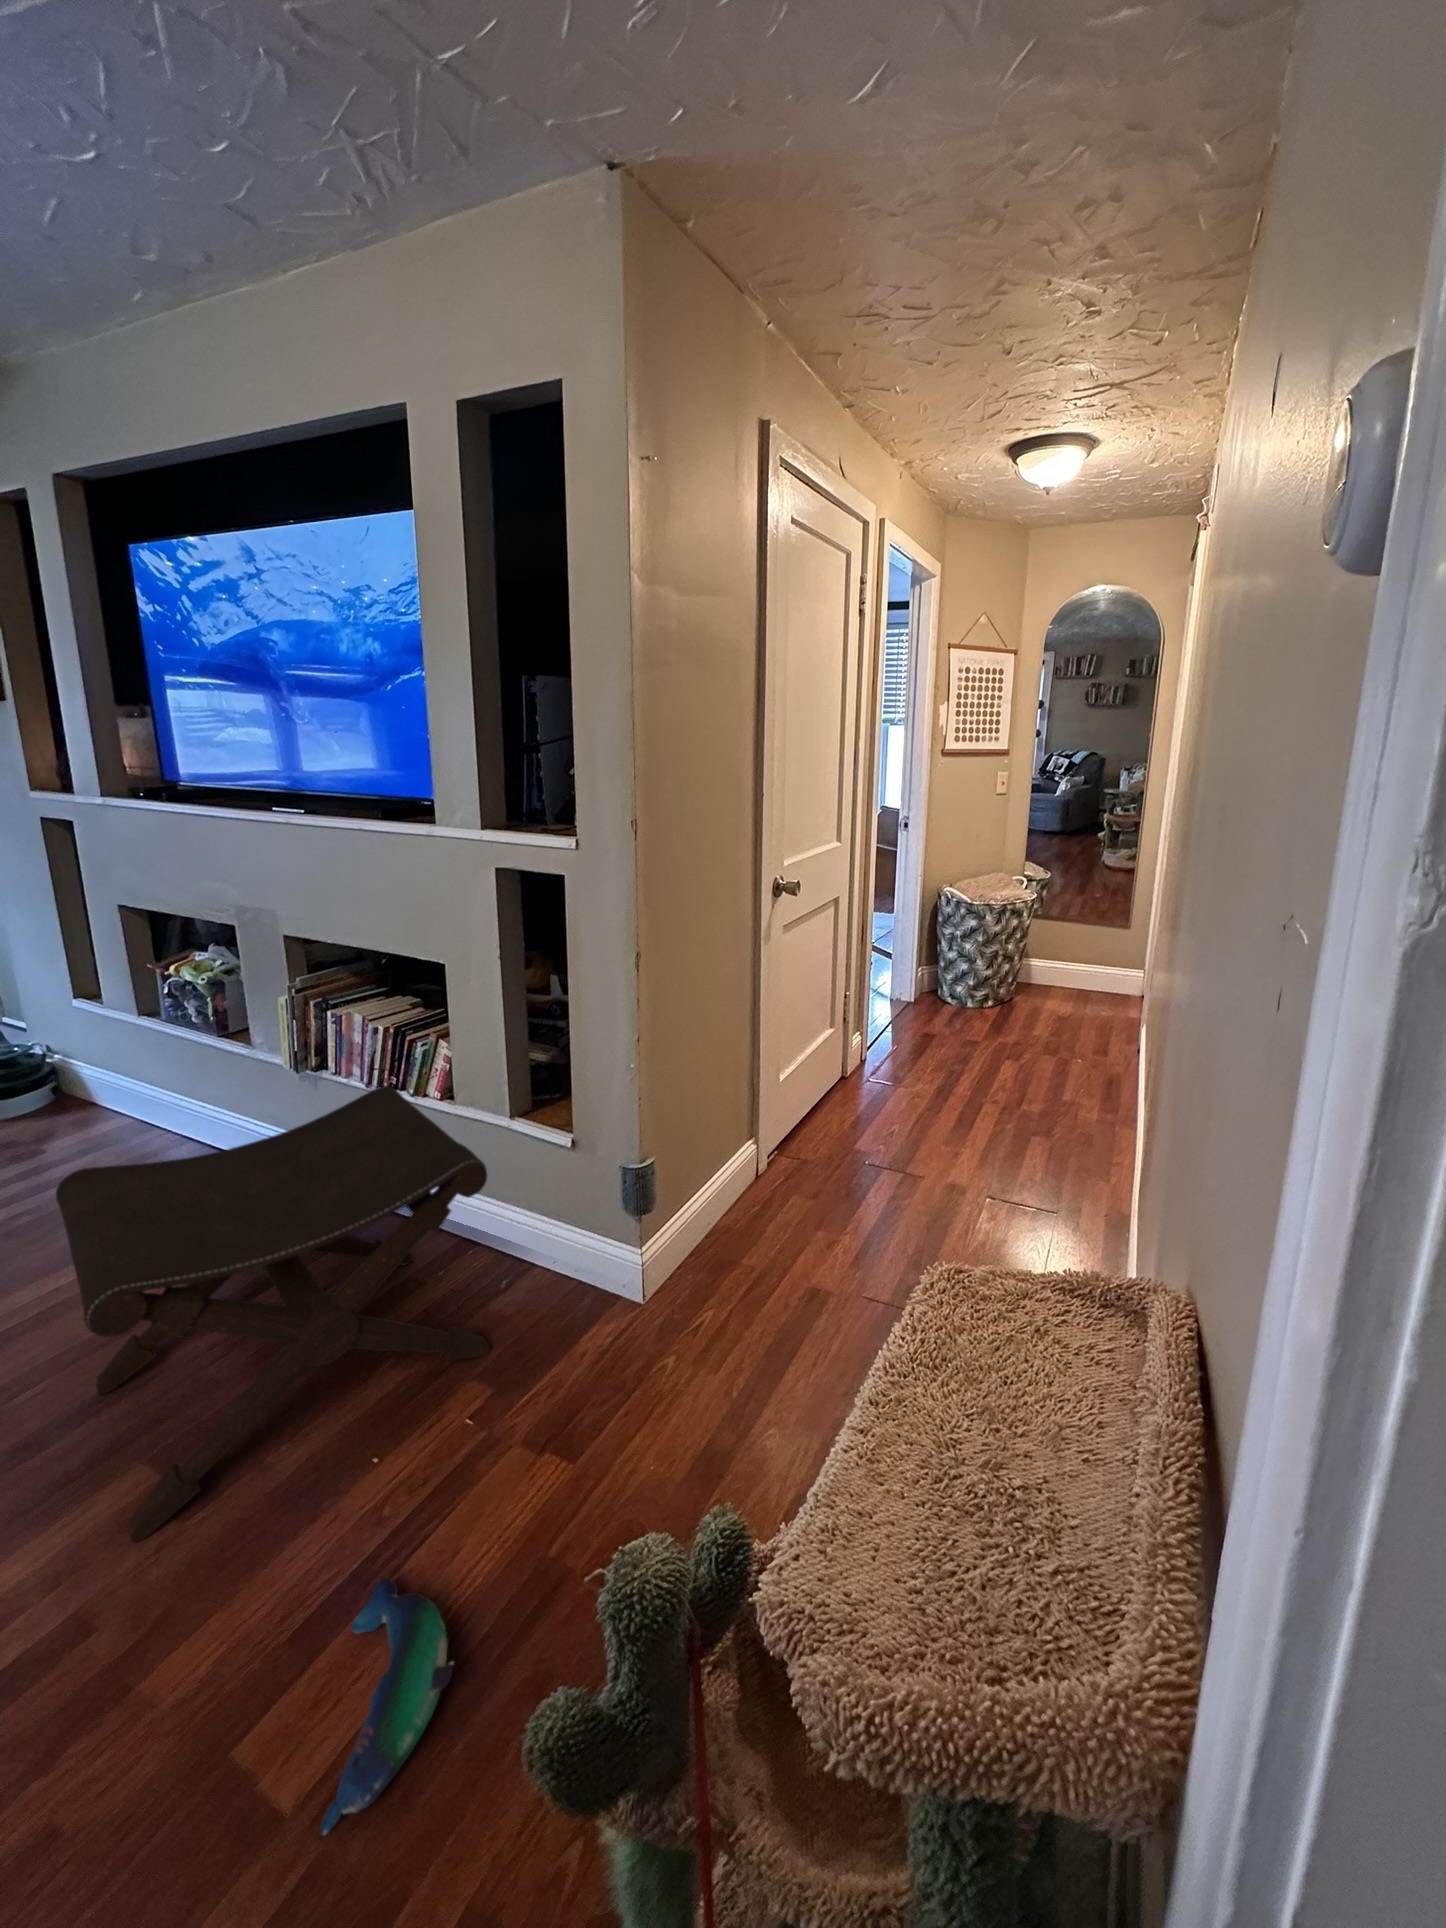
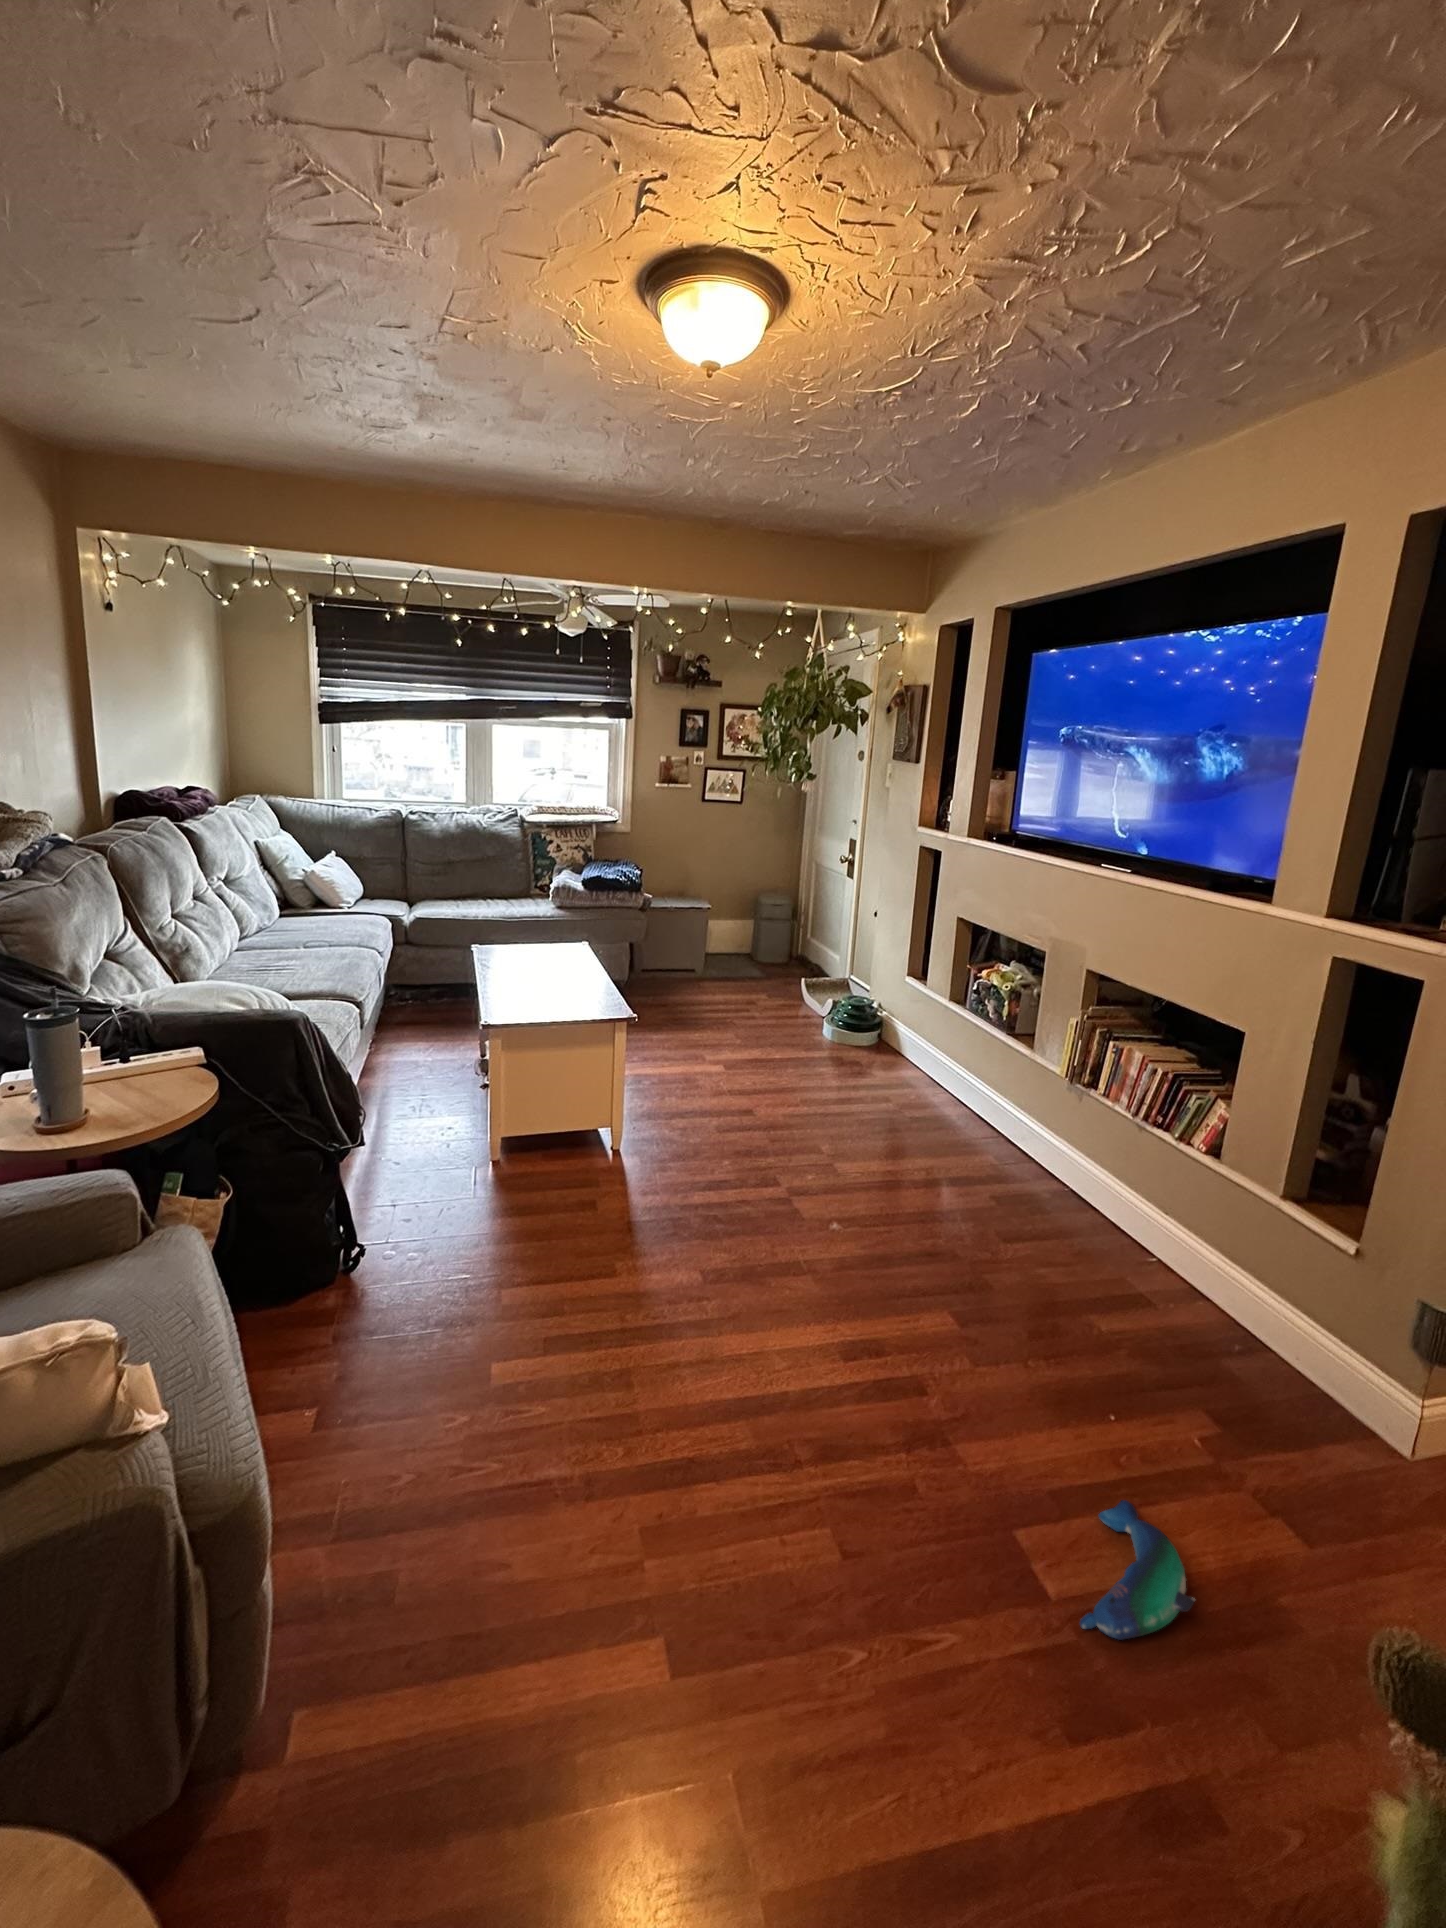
footstool: present [56,1086,490,1543] -> none [919,1096,1269,1397]

